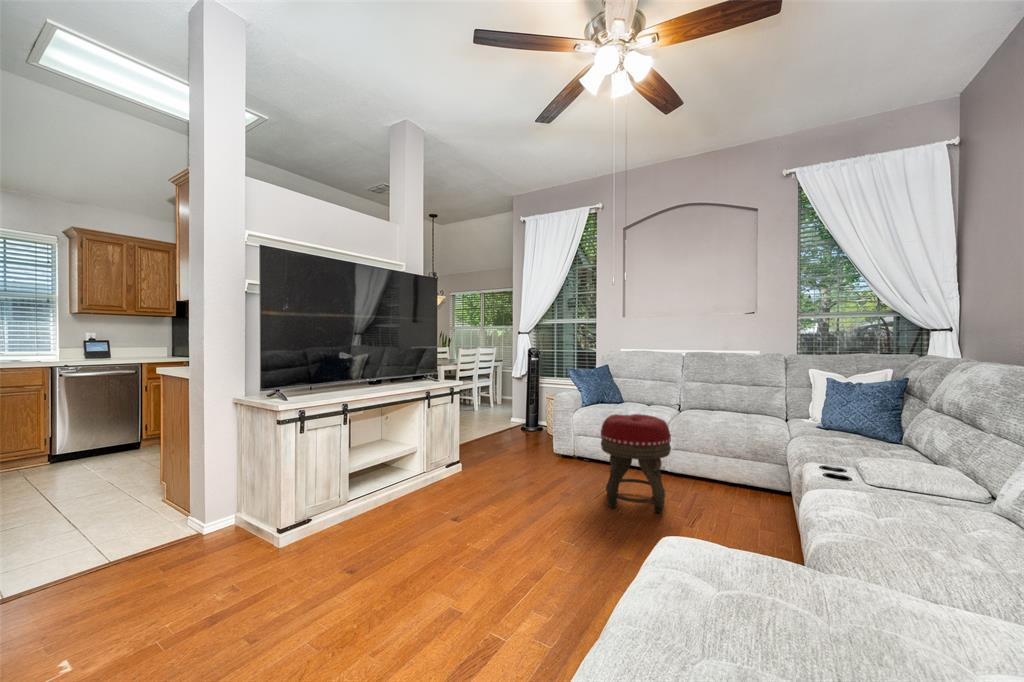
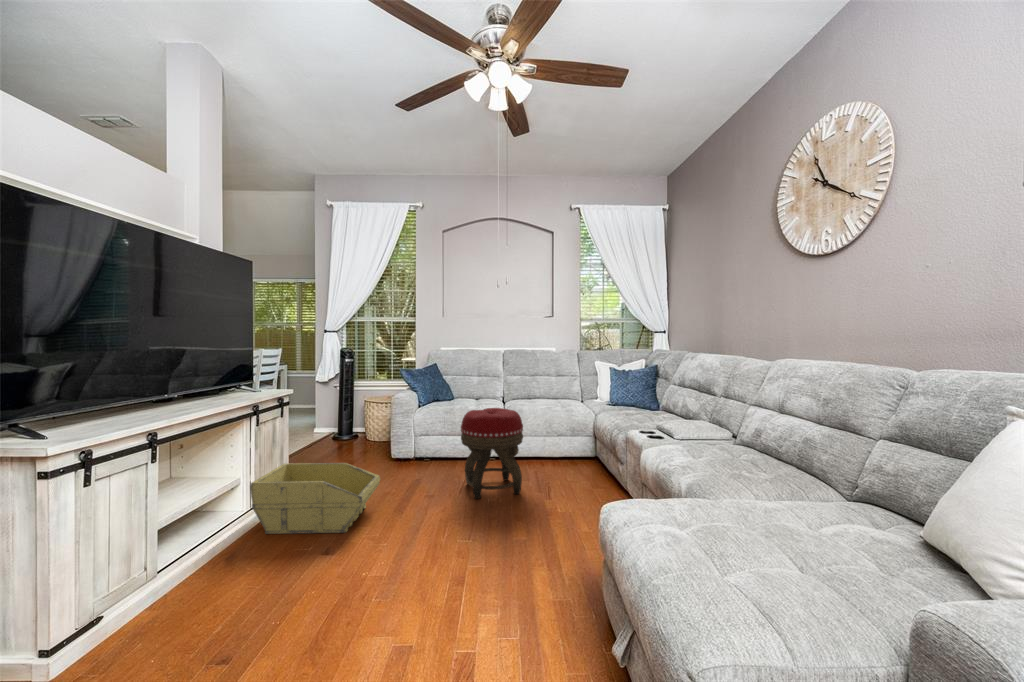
storage bin: none [420,442,520,509] -> present [250,463,380,534]

